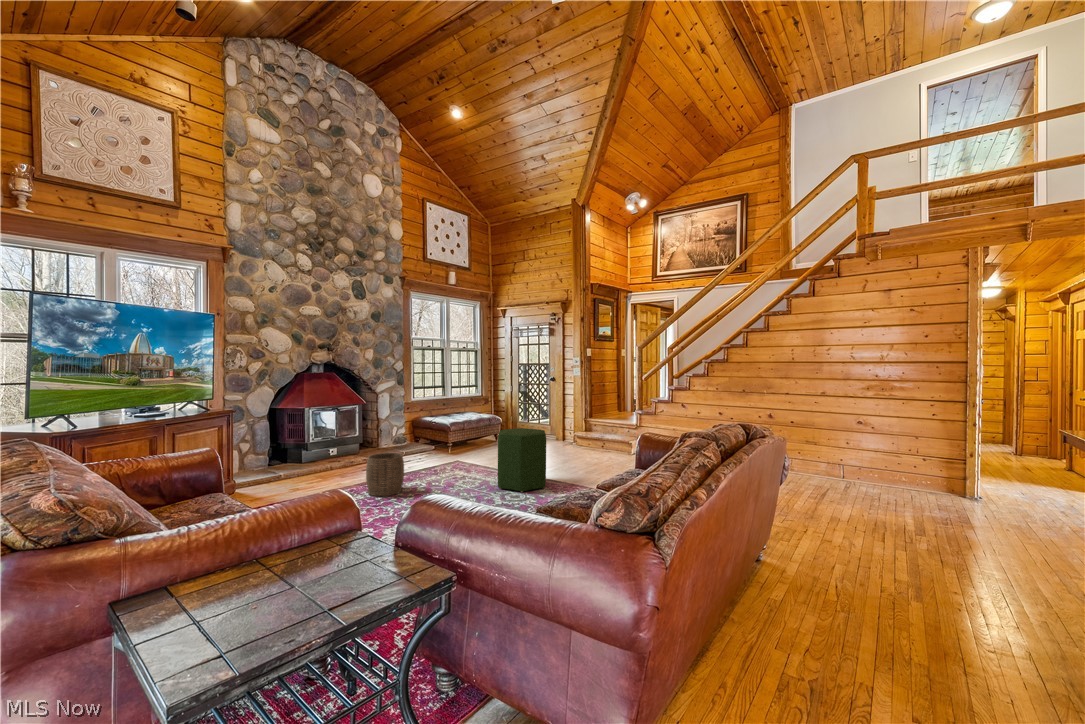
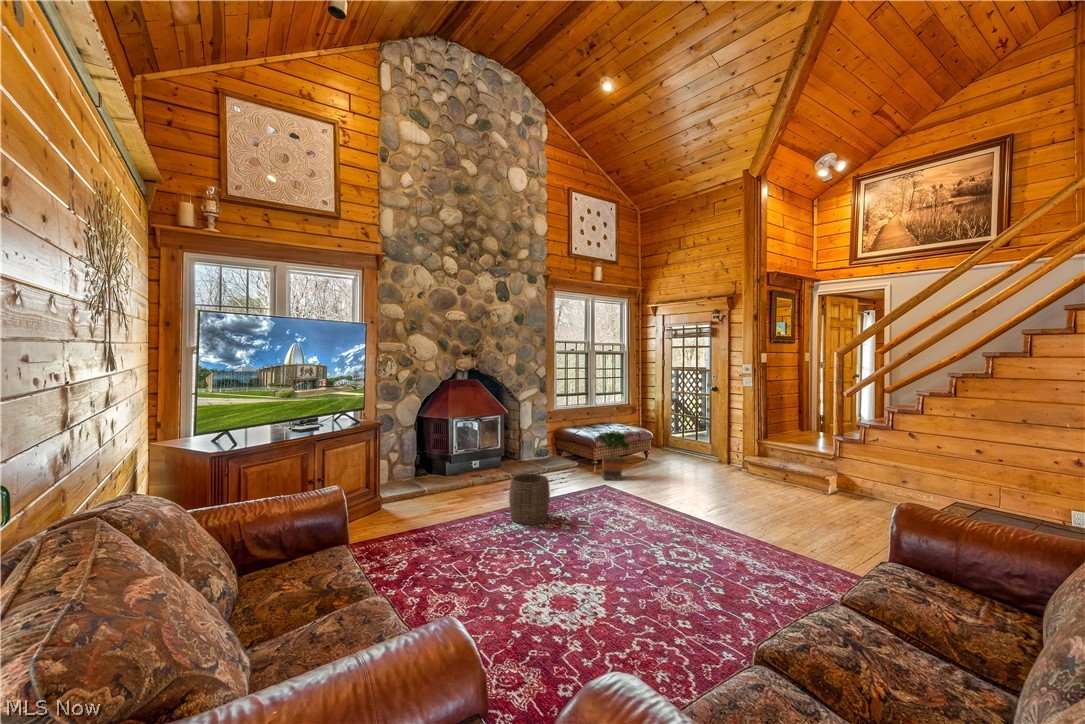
potted tree: none [449,416,478,459] -> present [598,432,629,480]
ottoman: present [498,428,546,492] -> none [659,455,722,537]

